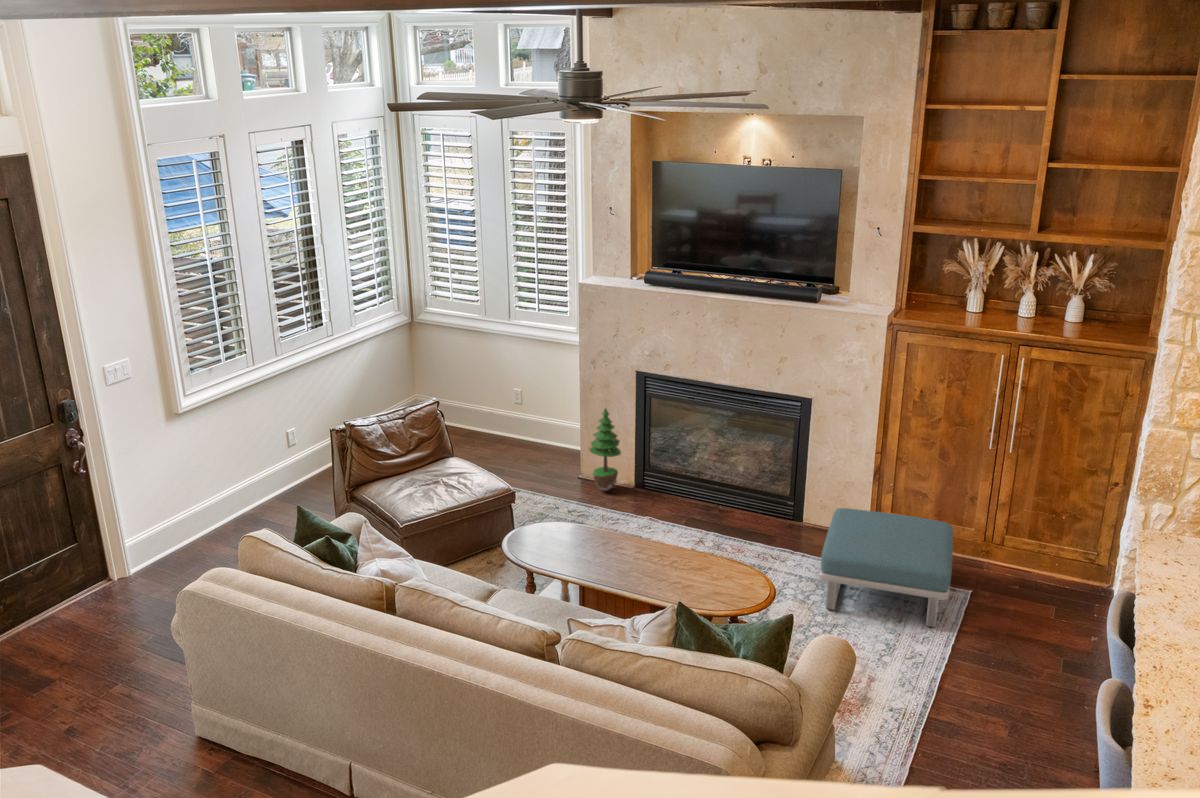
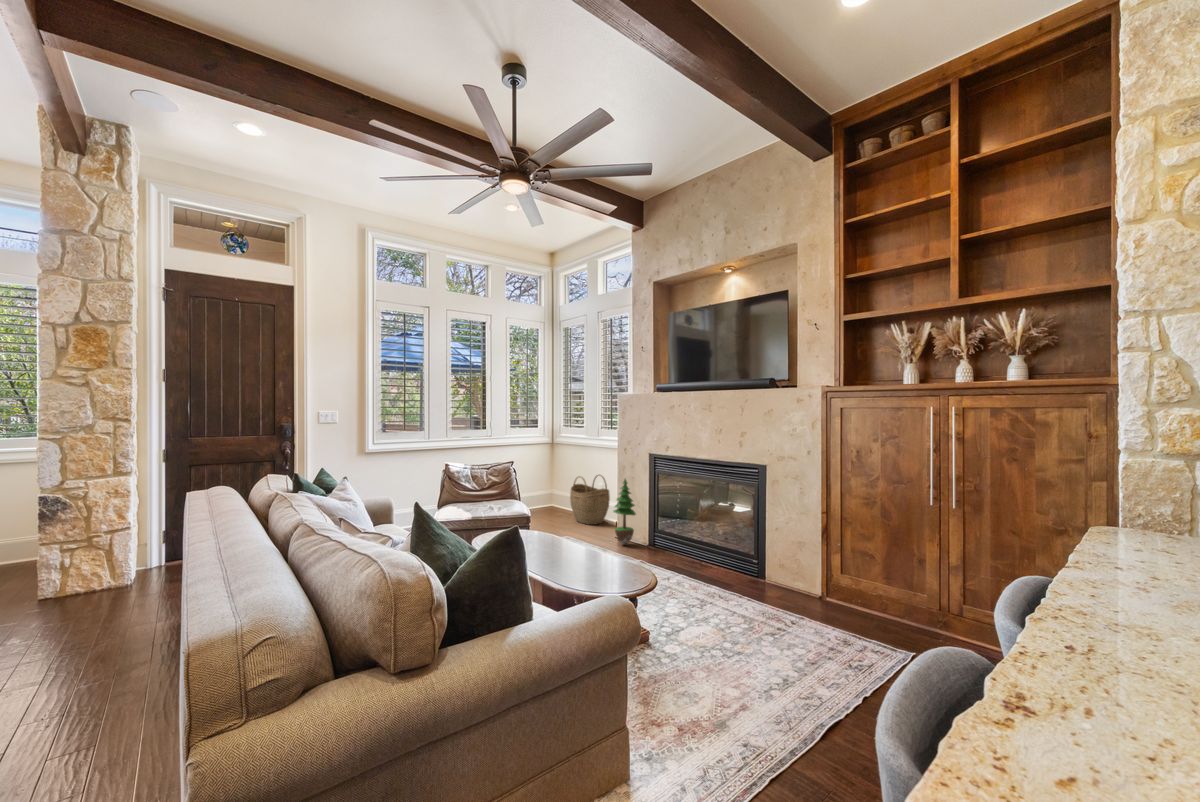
woven basket: none [487,381,548,457] -> present [570,475,610,525]
footstool: present [819,508,953,627] -> none [732,555,894,676]

